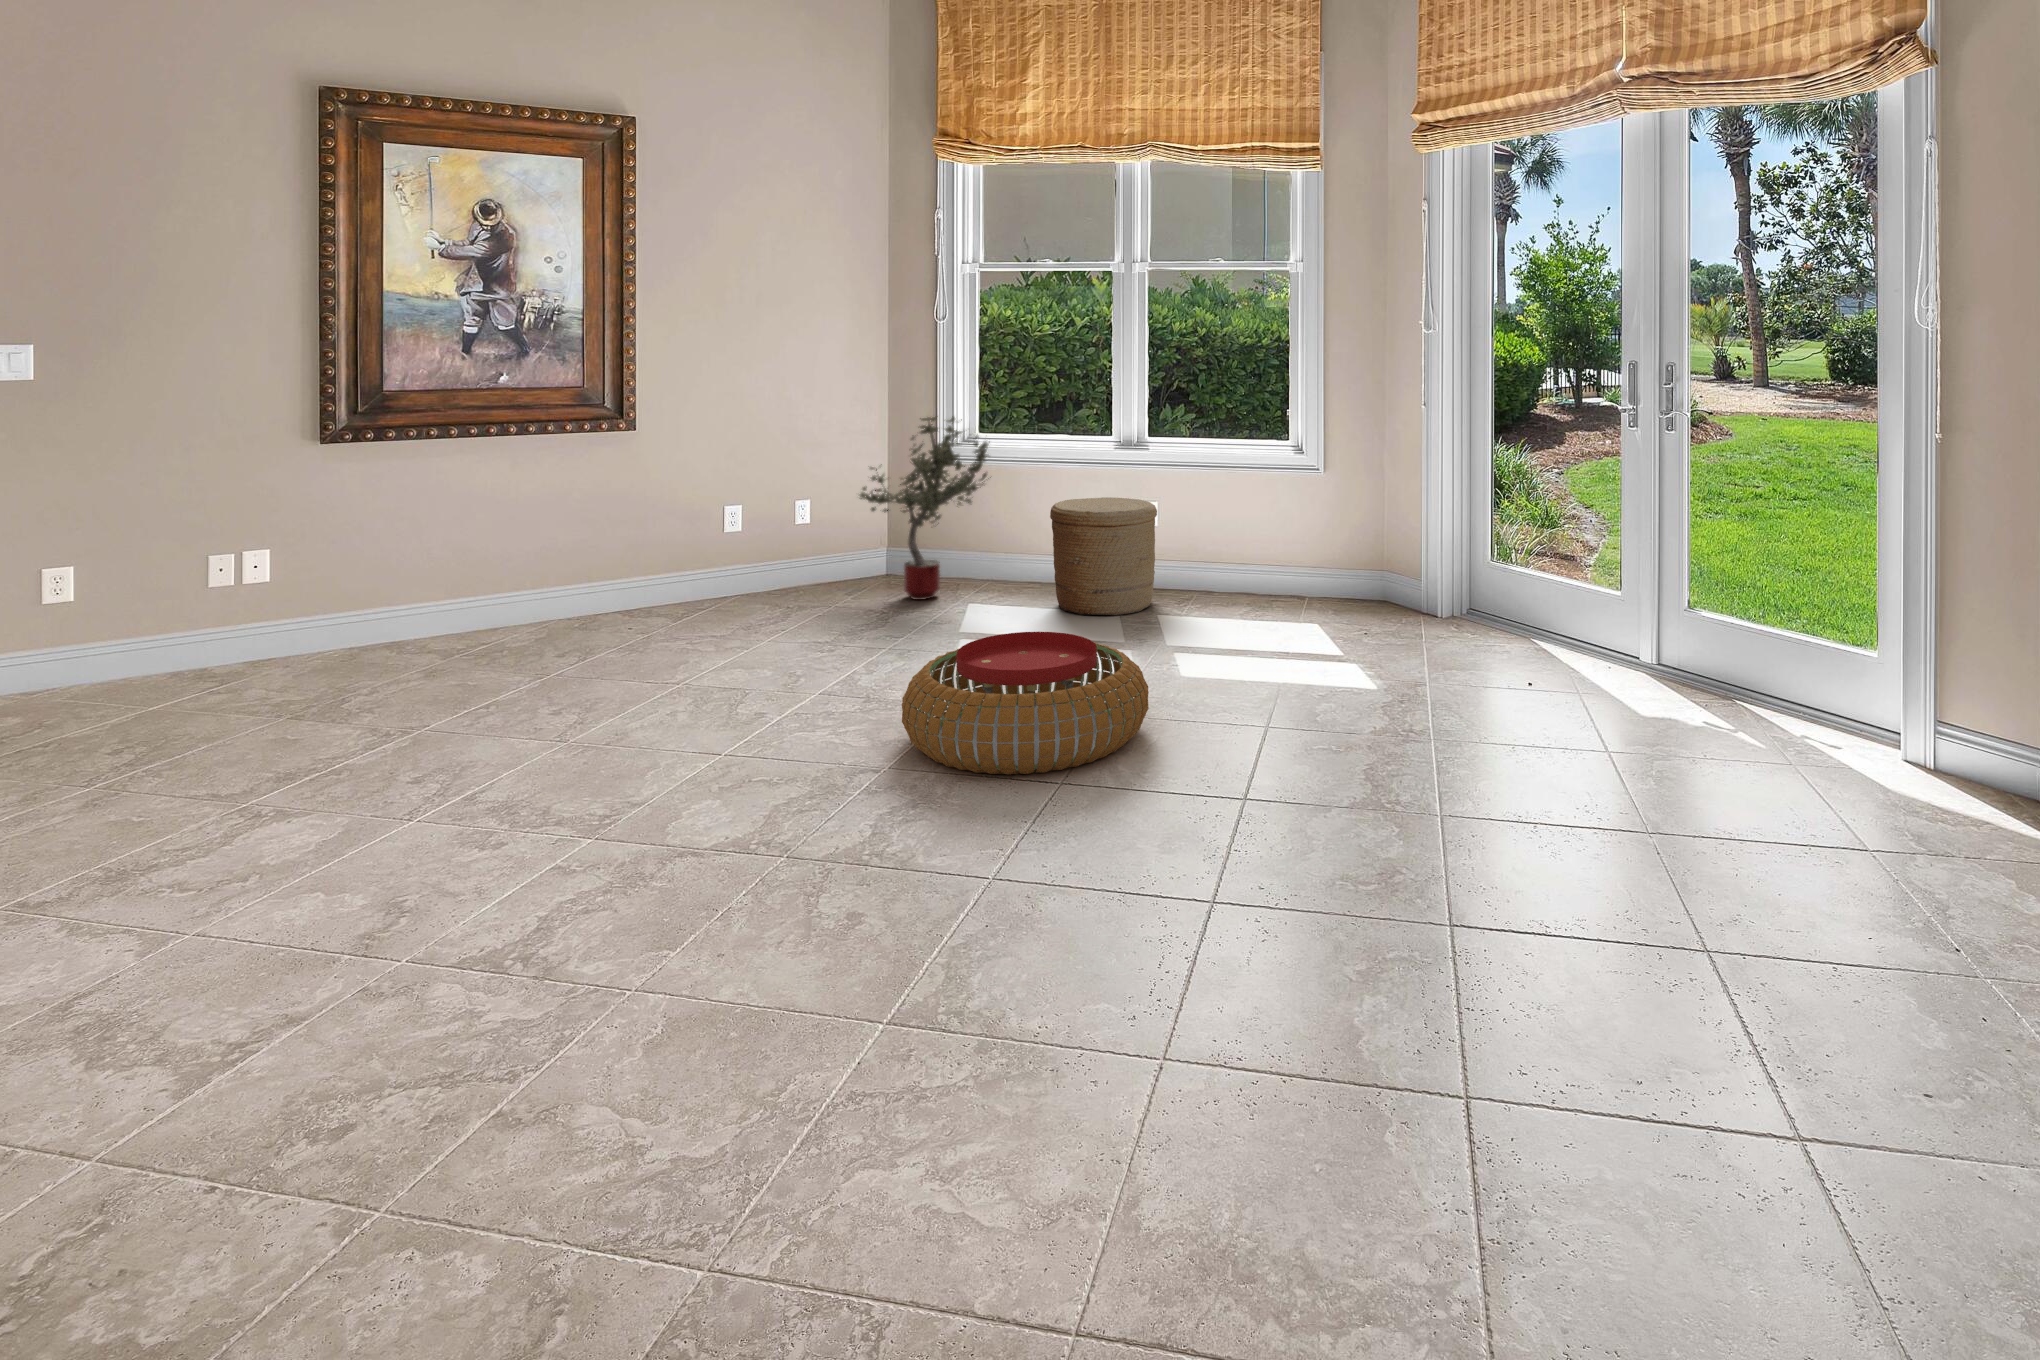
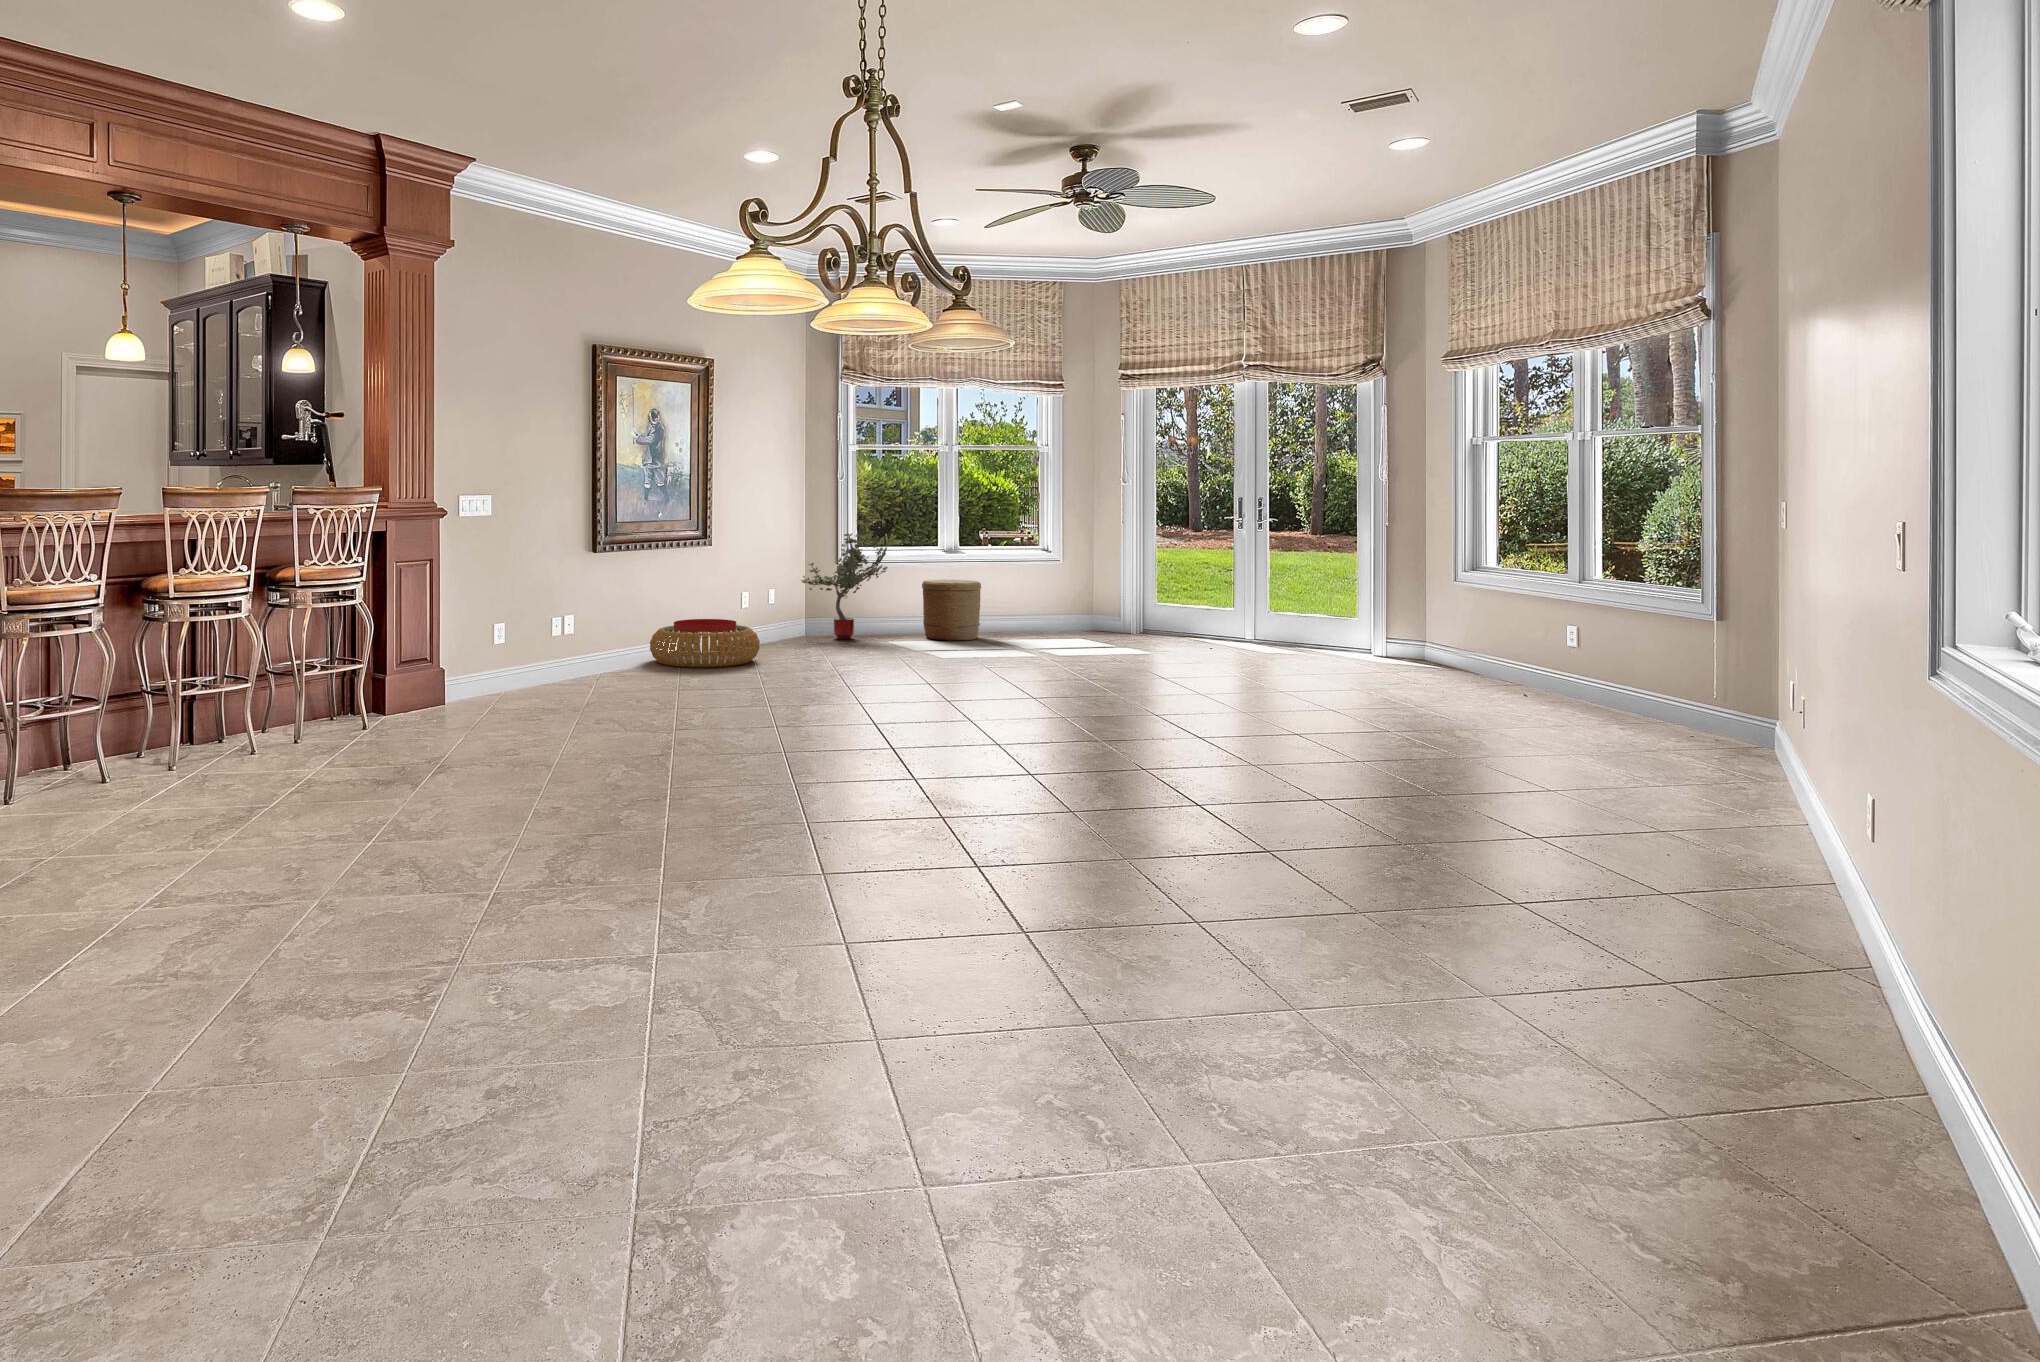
pouf: present [902,632,1149,775] -> present [650,619,760,667]

